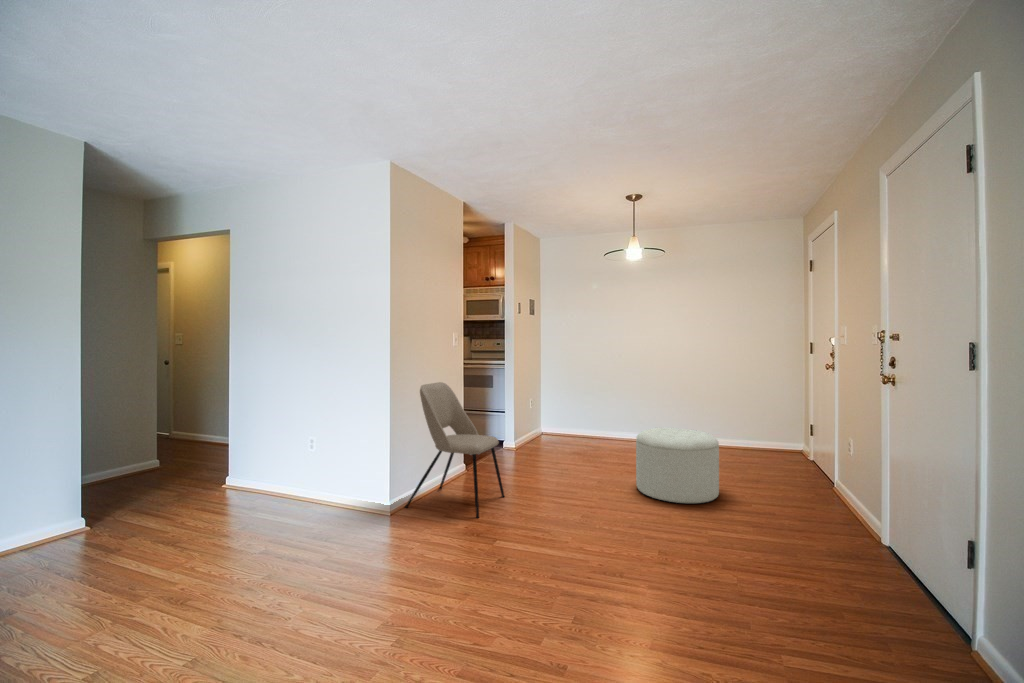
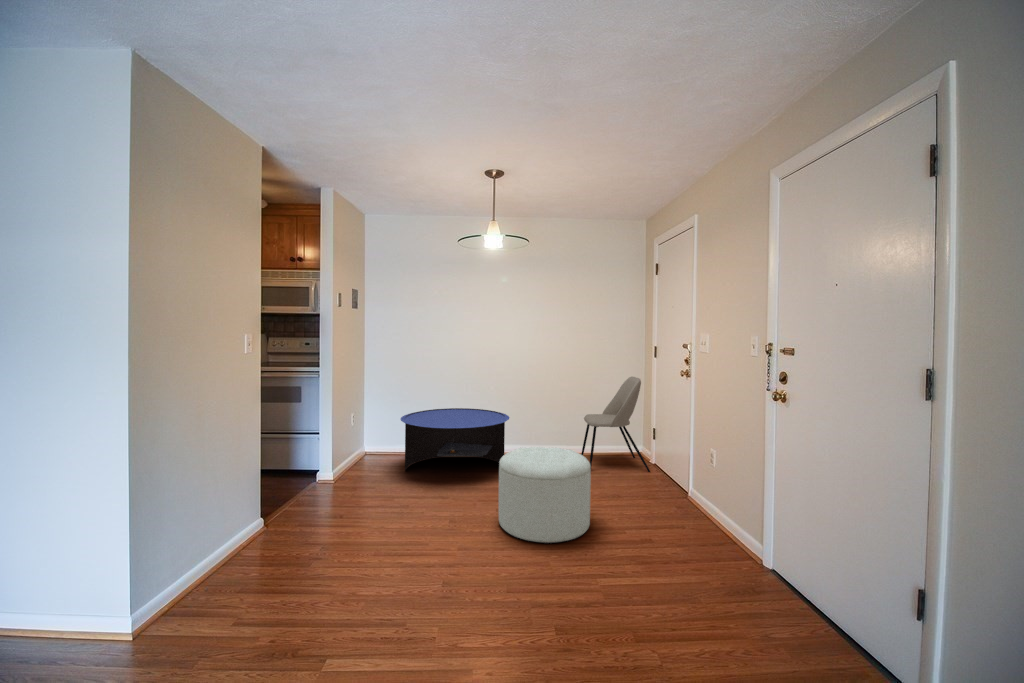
dining chair: present [405,382,504,518] -> present [581,377,650,472]
coffee table: none [566,399,661,454] -> present [401,408,509,470]

